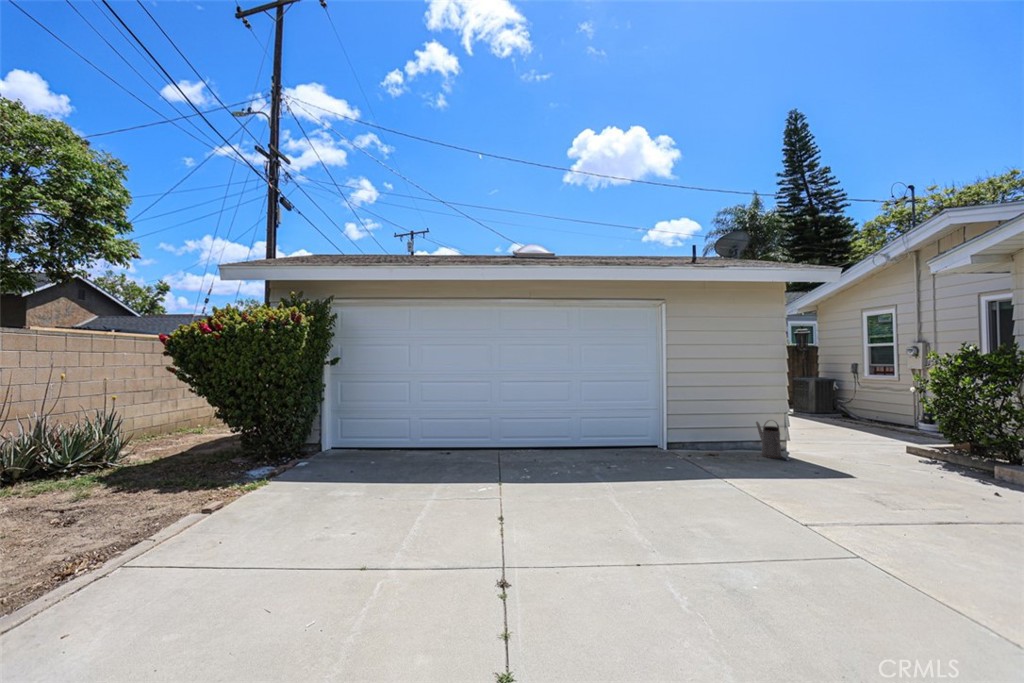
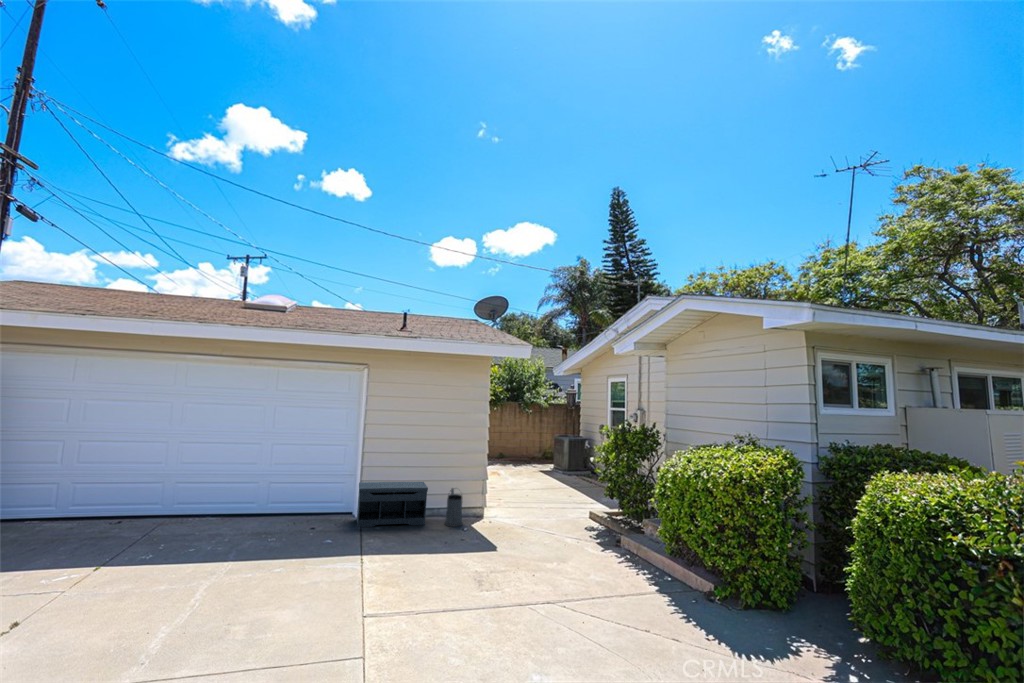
bench: none [666,415,743,457] -> present [357,482,428,527]

